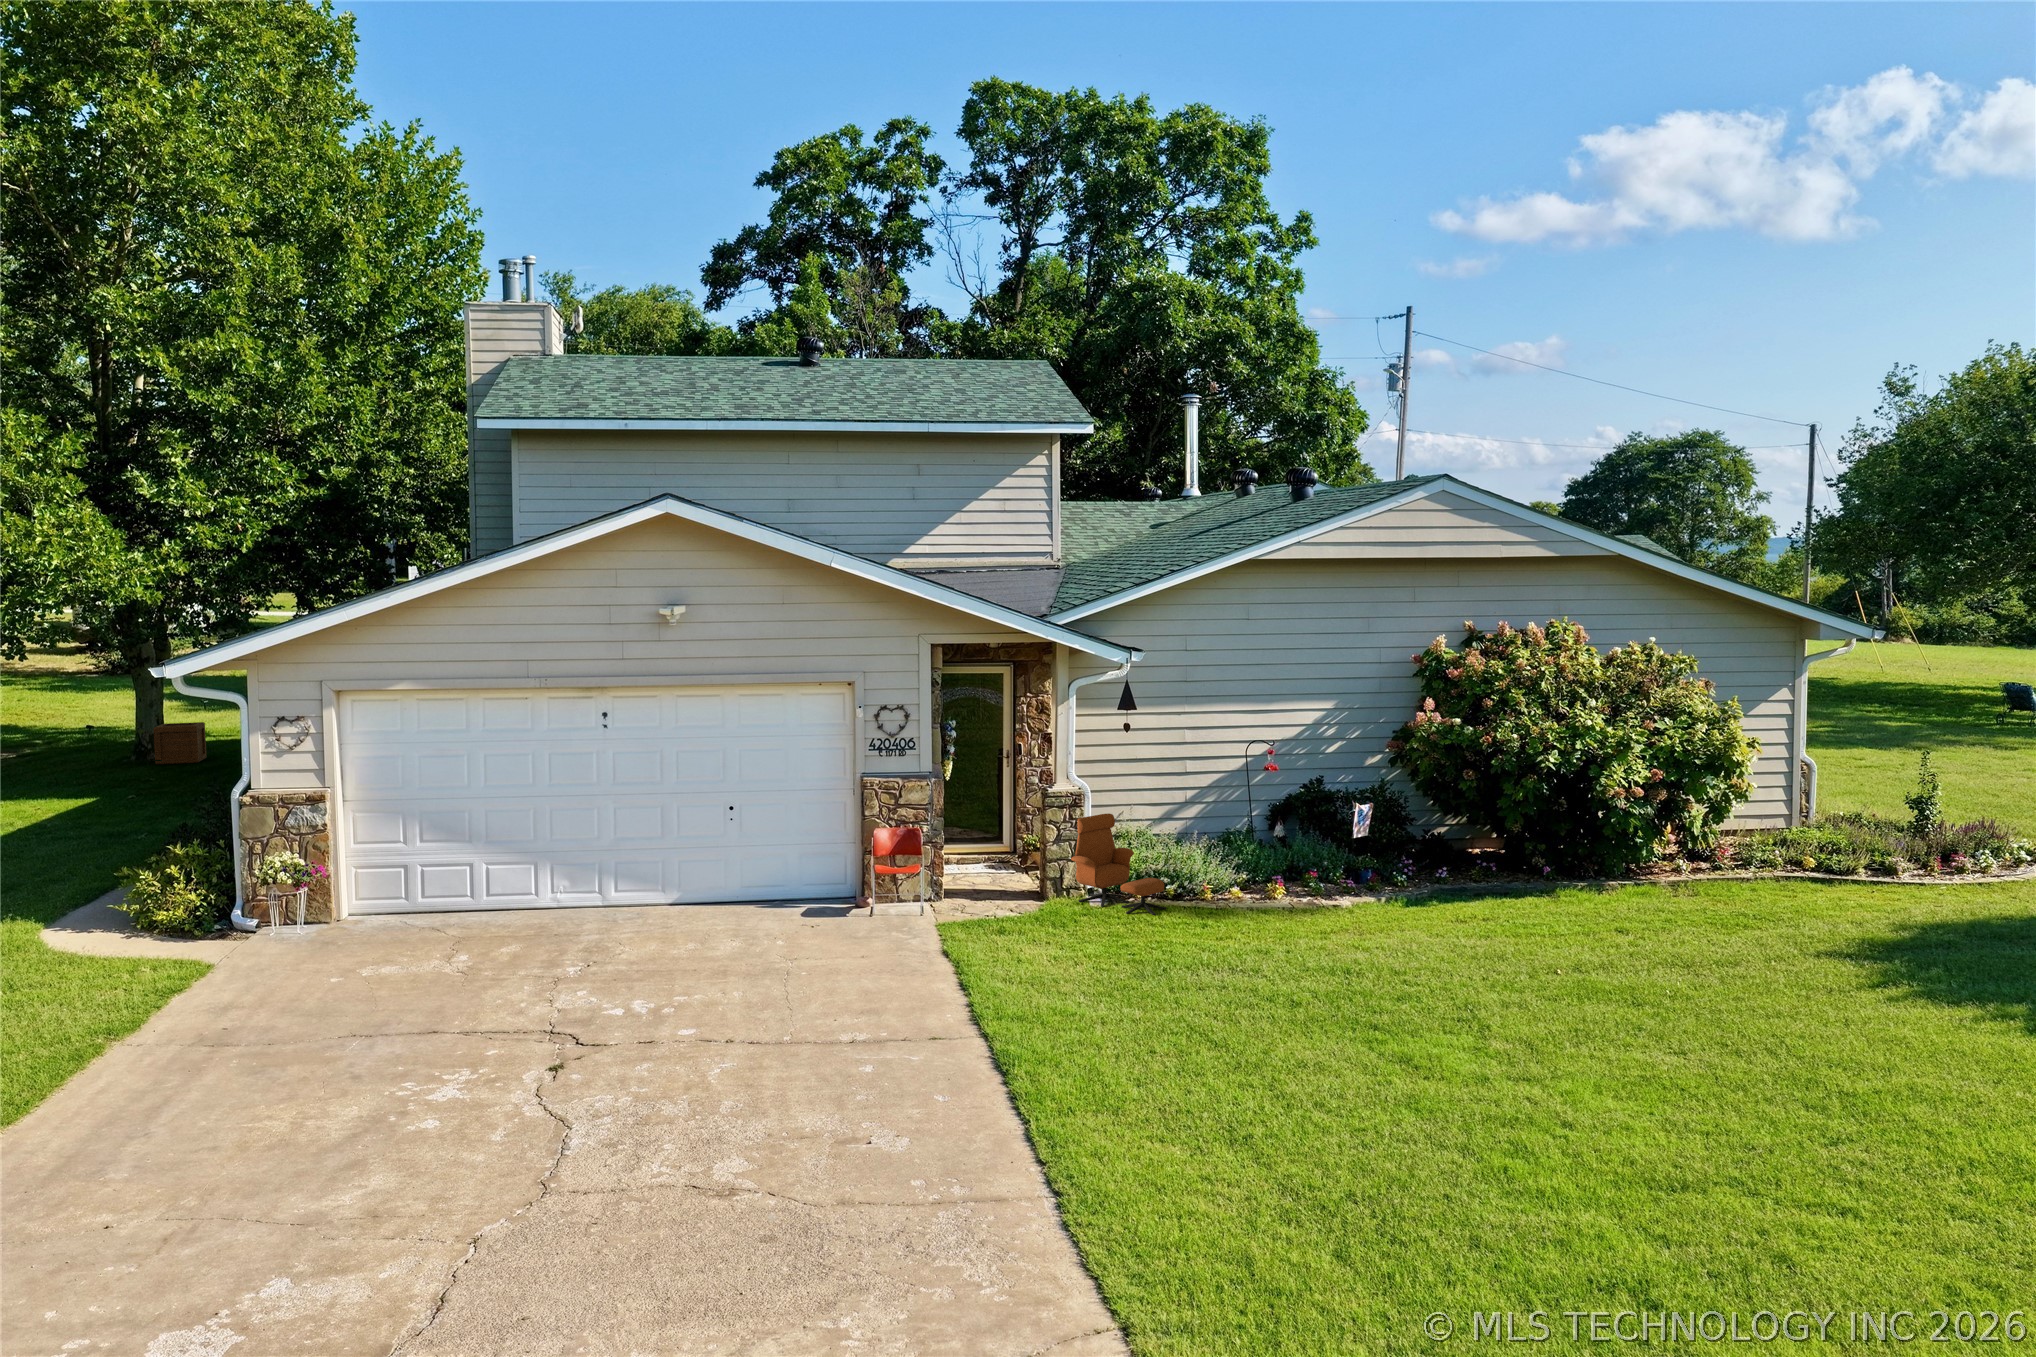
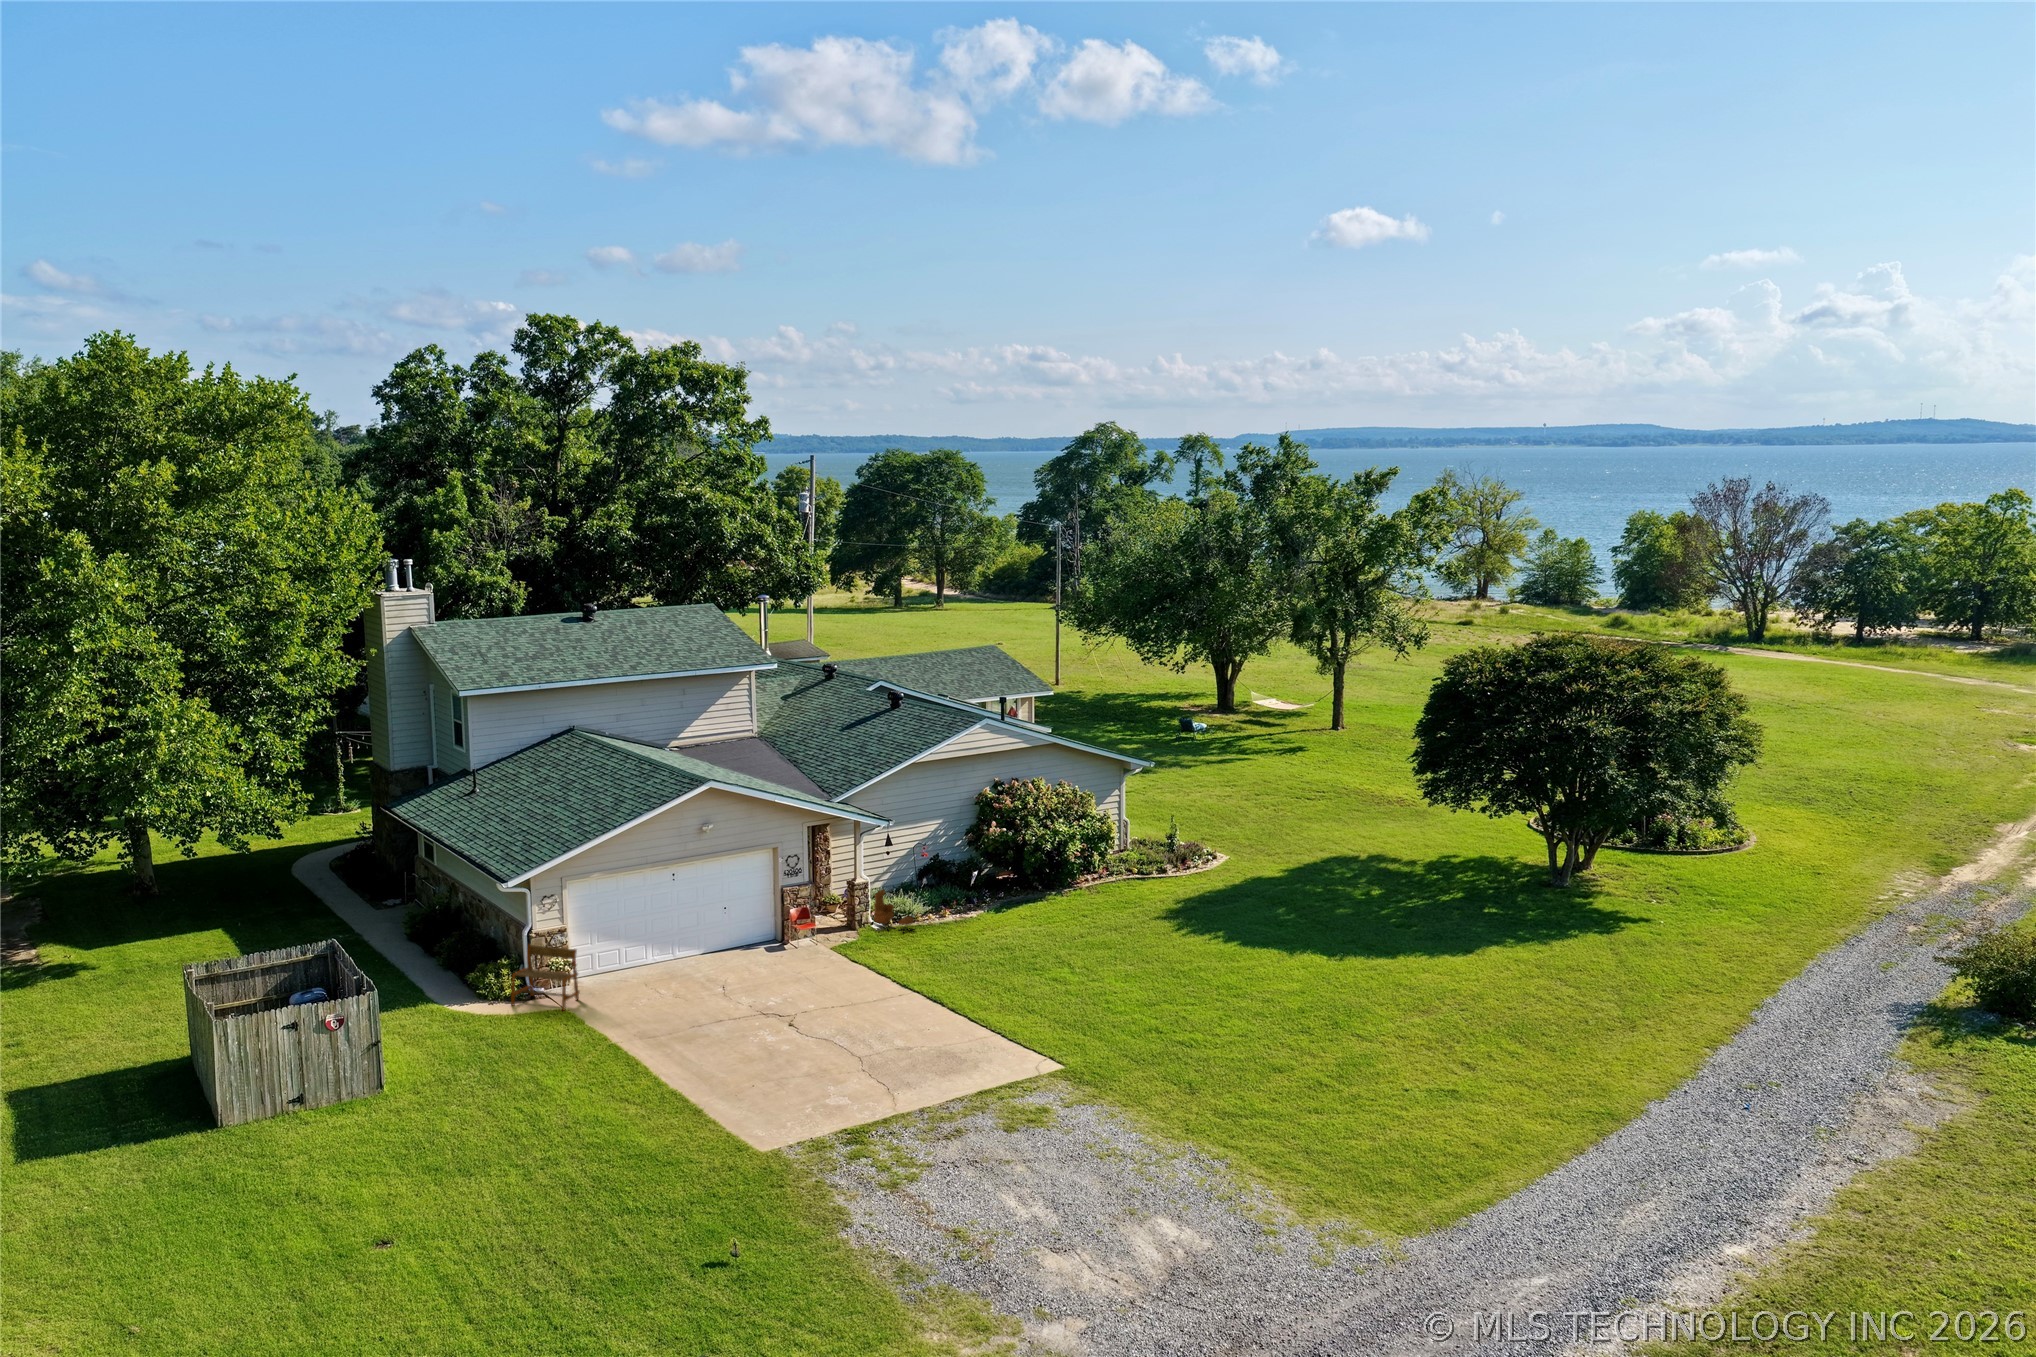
wooden crate: present [153,722,207,765] -> none [25,868,71,906]
bench: none [180,817,297,960] -> present [511,945,580,1011]

